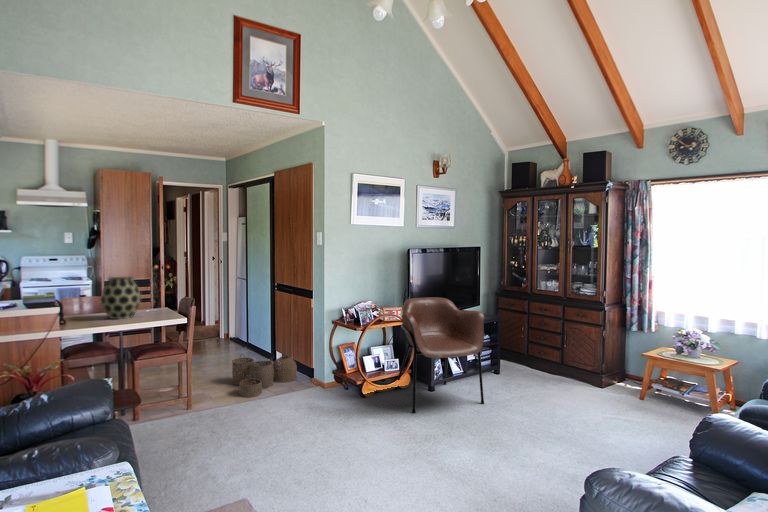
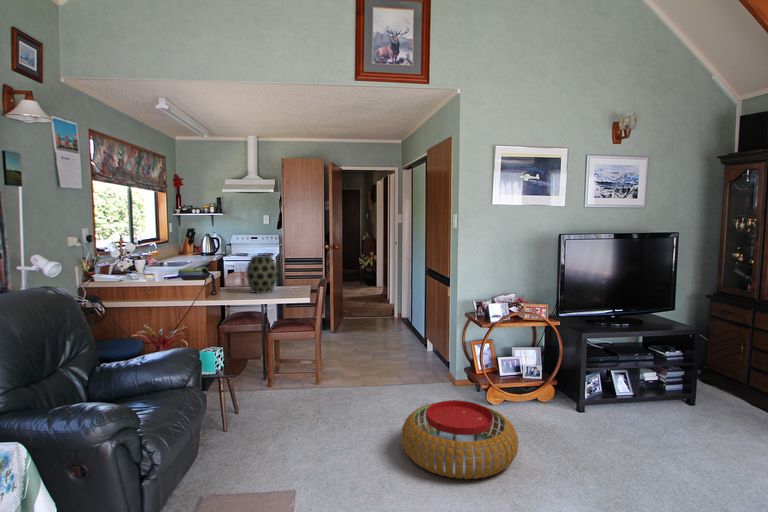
armchair: present [394,297,484,413] -> none [534,295,650,442]
woven basket: present [232,354,297,397] -> none [370,337,436,382]
pouf: none [315,395,416,460] -> present [401,400,518,479]

